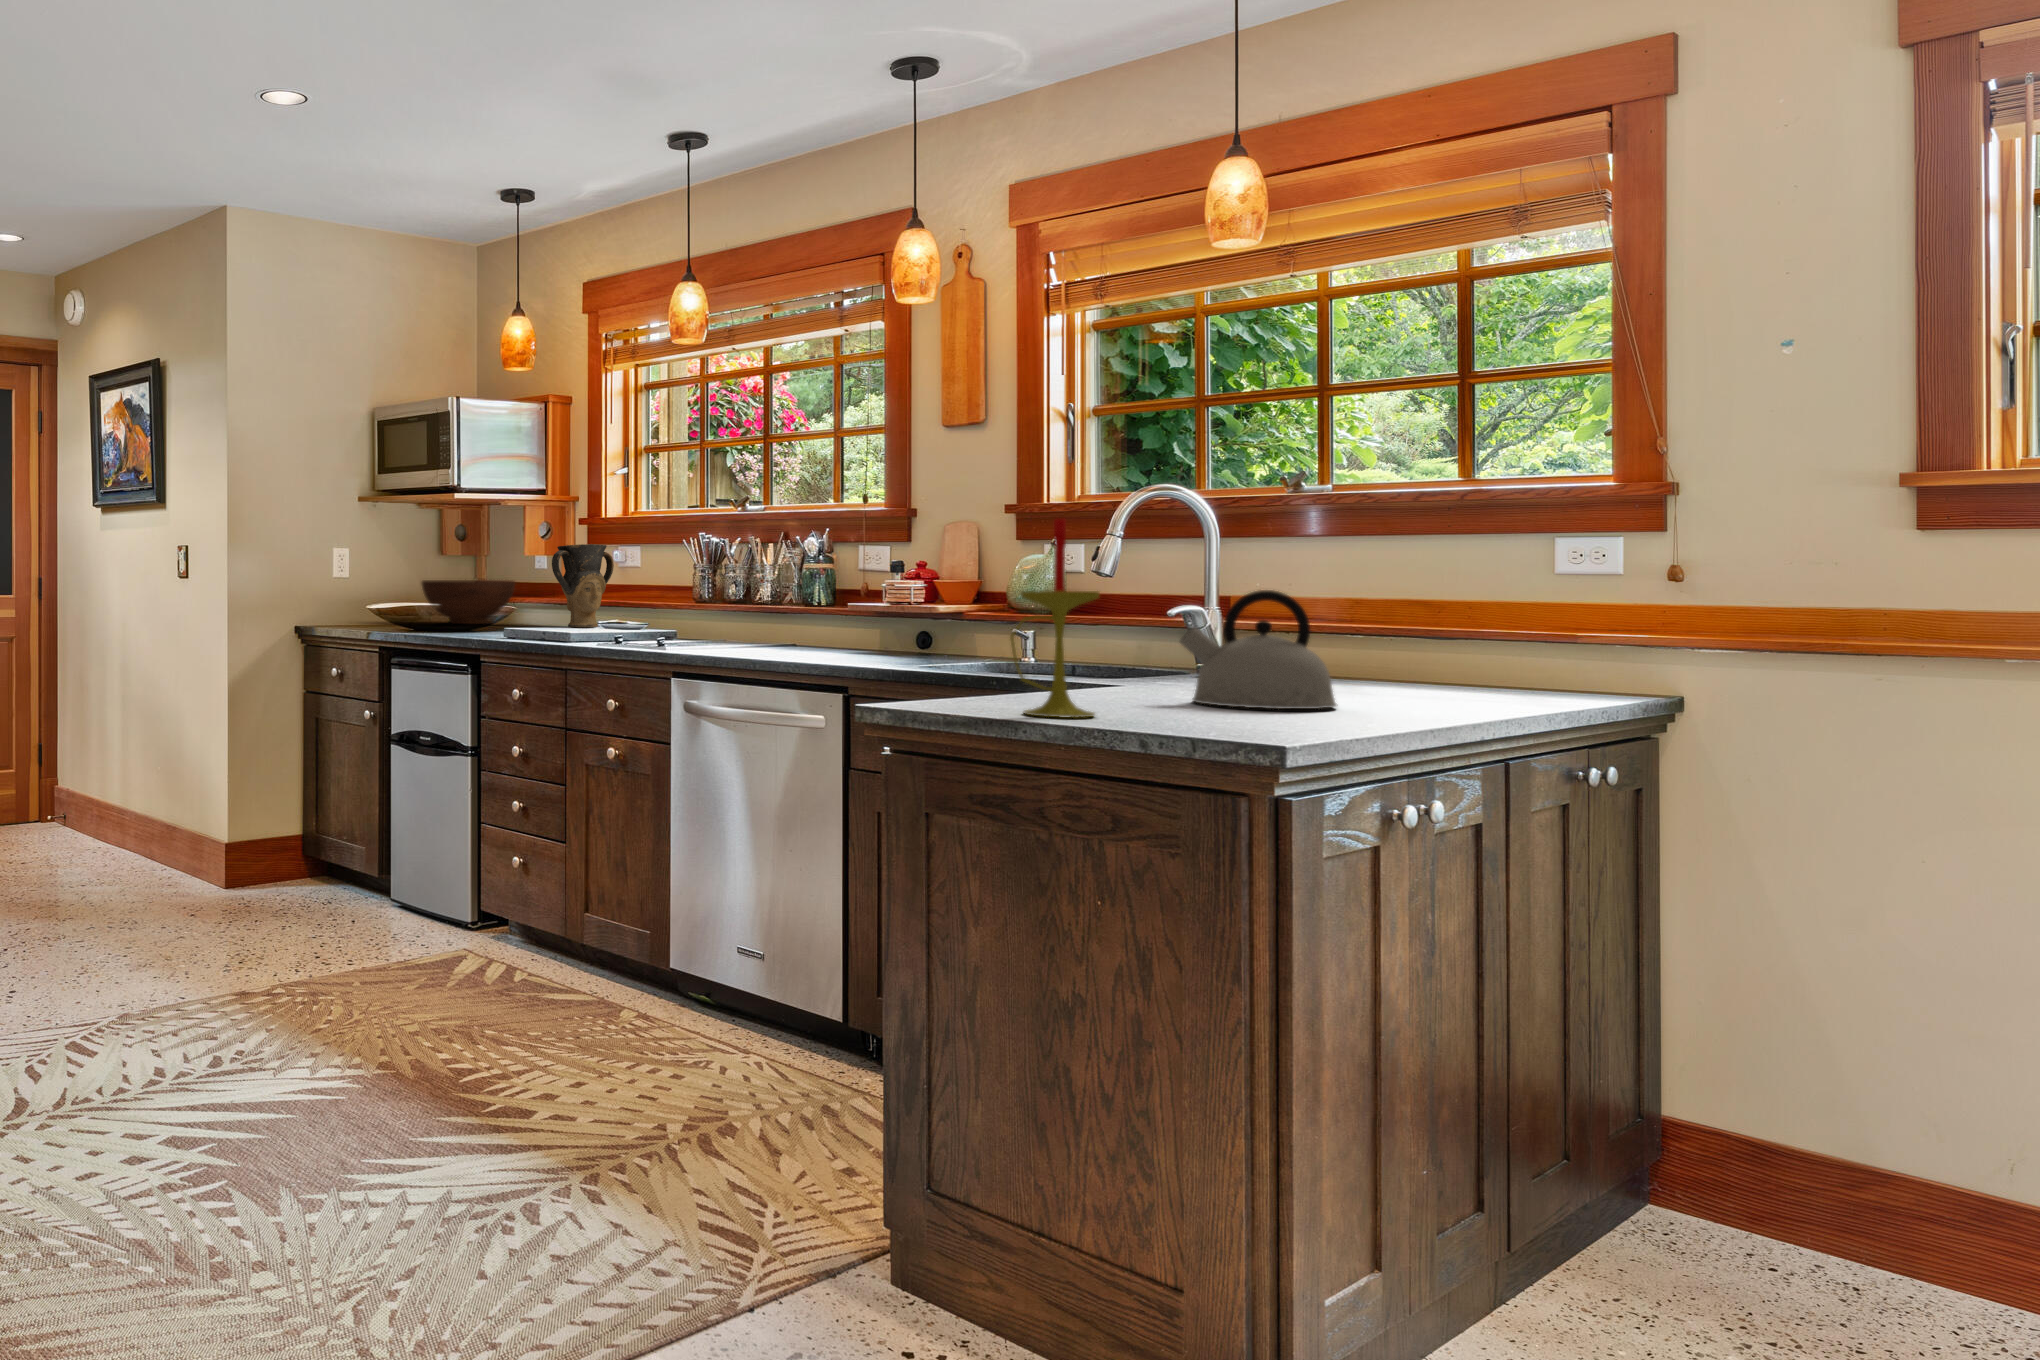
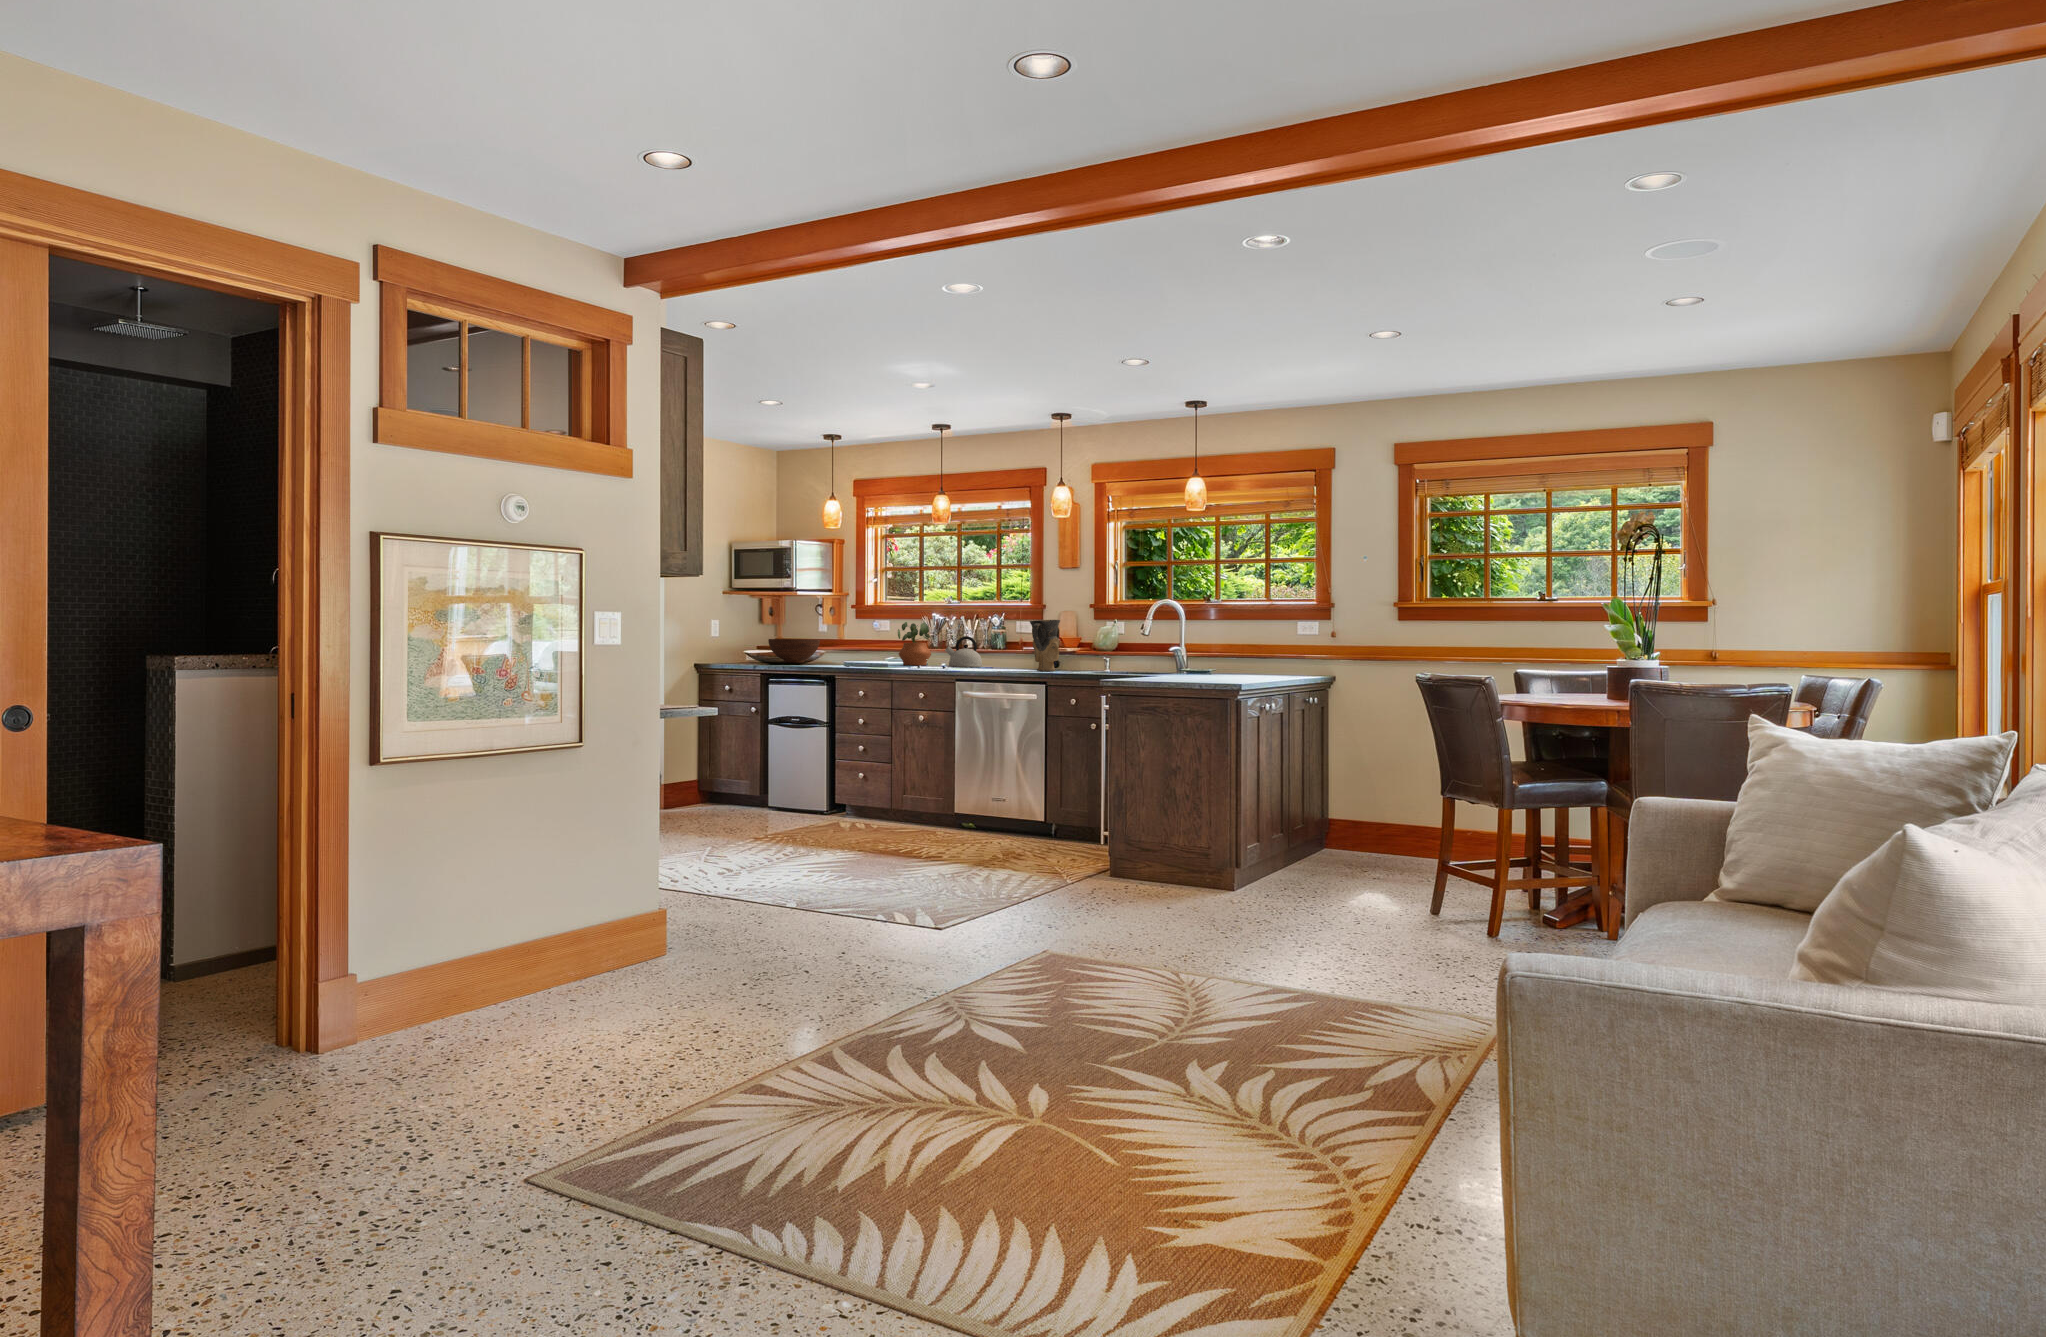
candle: present [1010,518,1100,718] -> none [1152,613,1178,679]
vase: present [552,544,614,627] -> present [1030,620,1060,671]
potted plant: none [637,544,707,633] -> present [898,621,931,665]
kettle: present [1180,590,1336,709] -> present [945,636,982,667]

